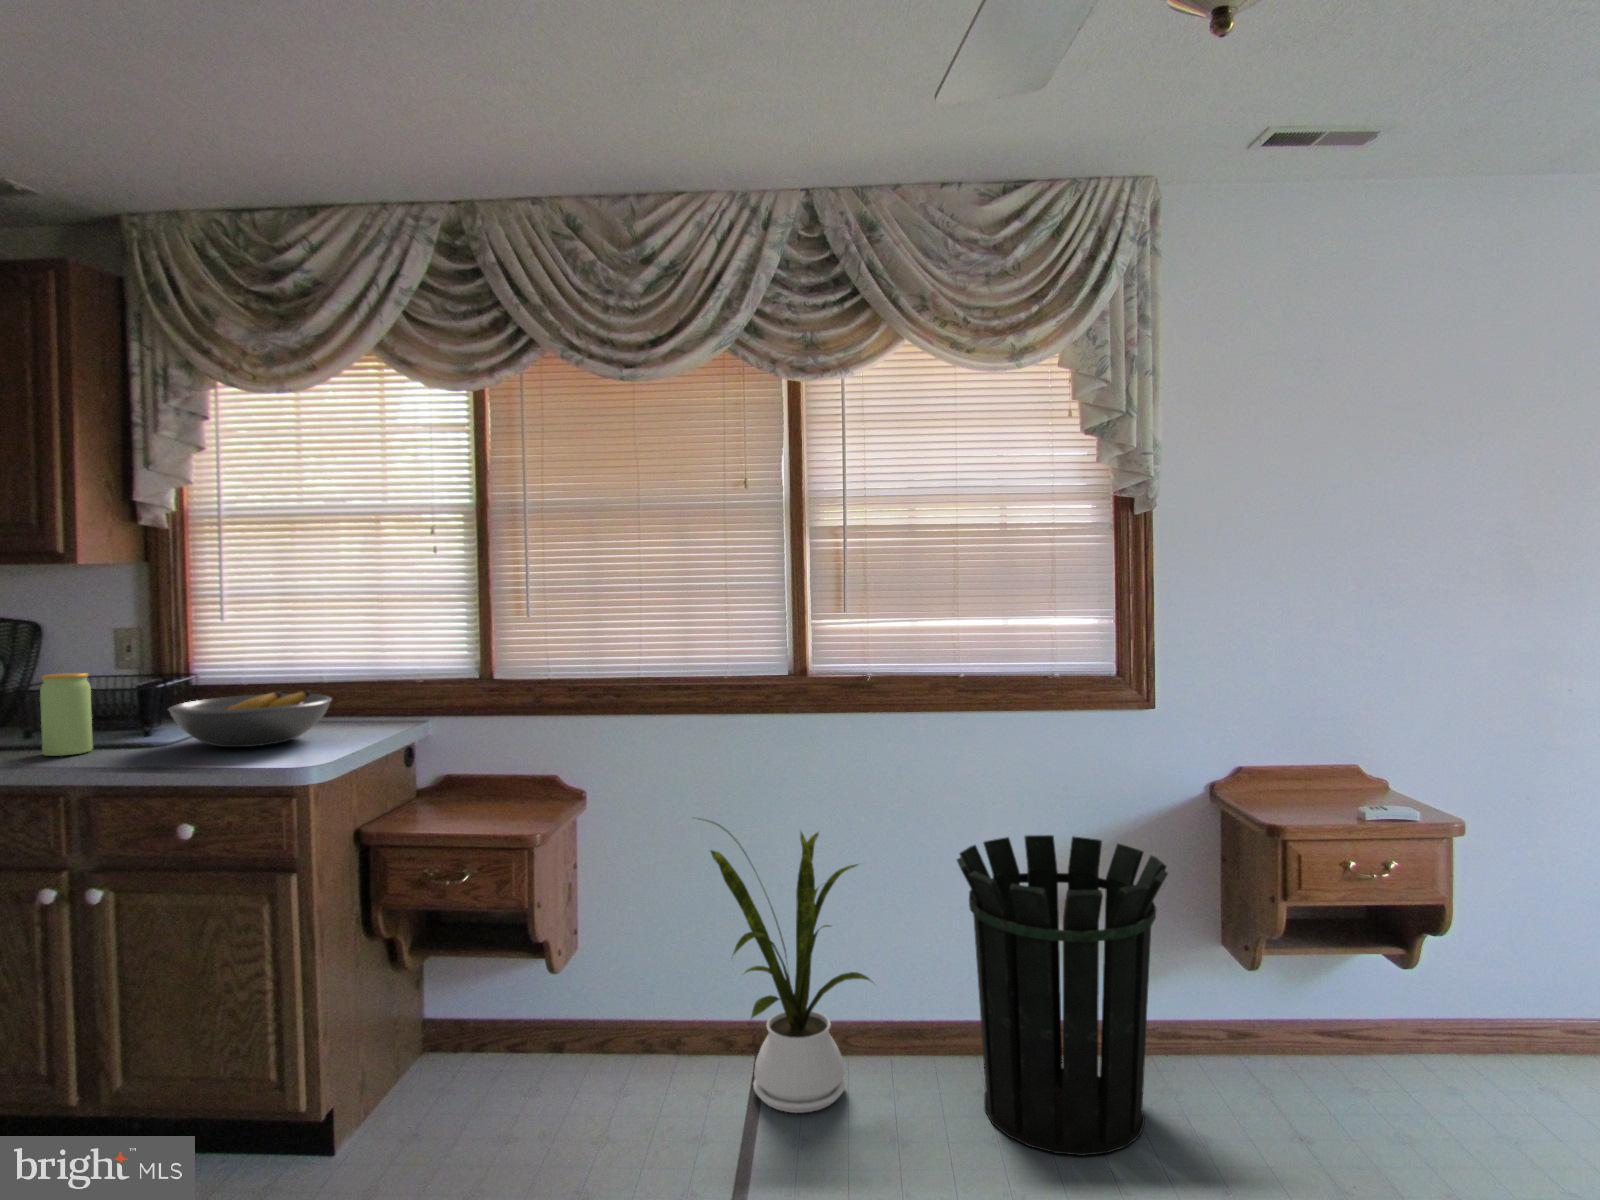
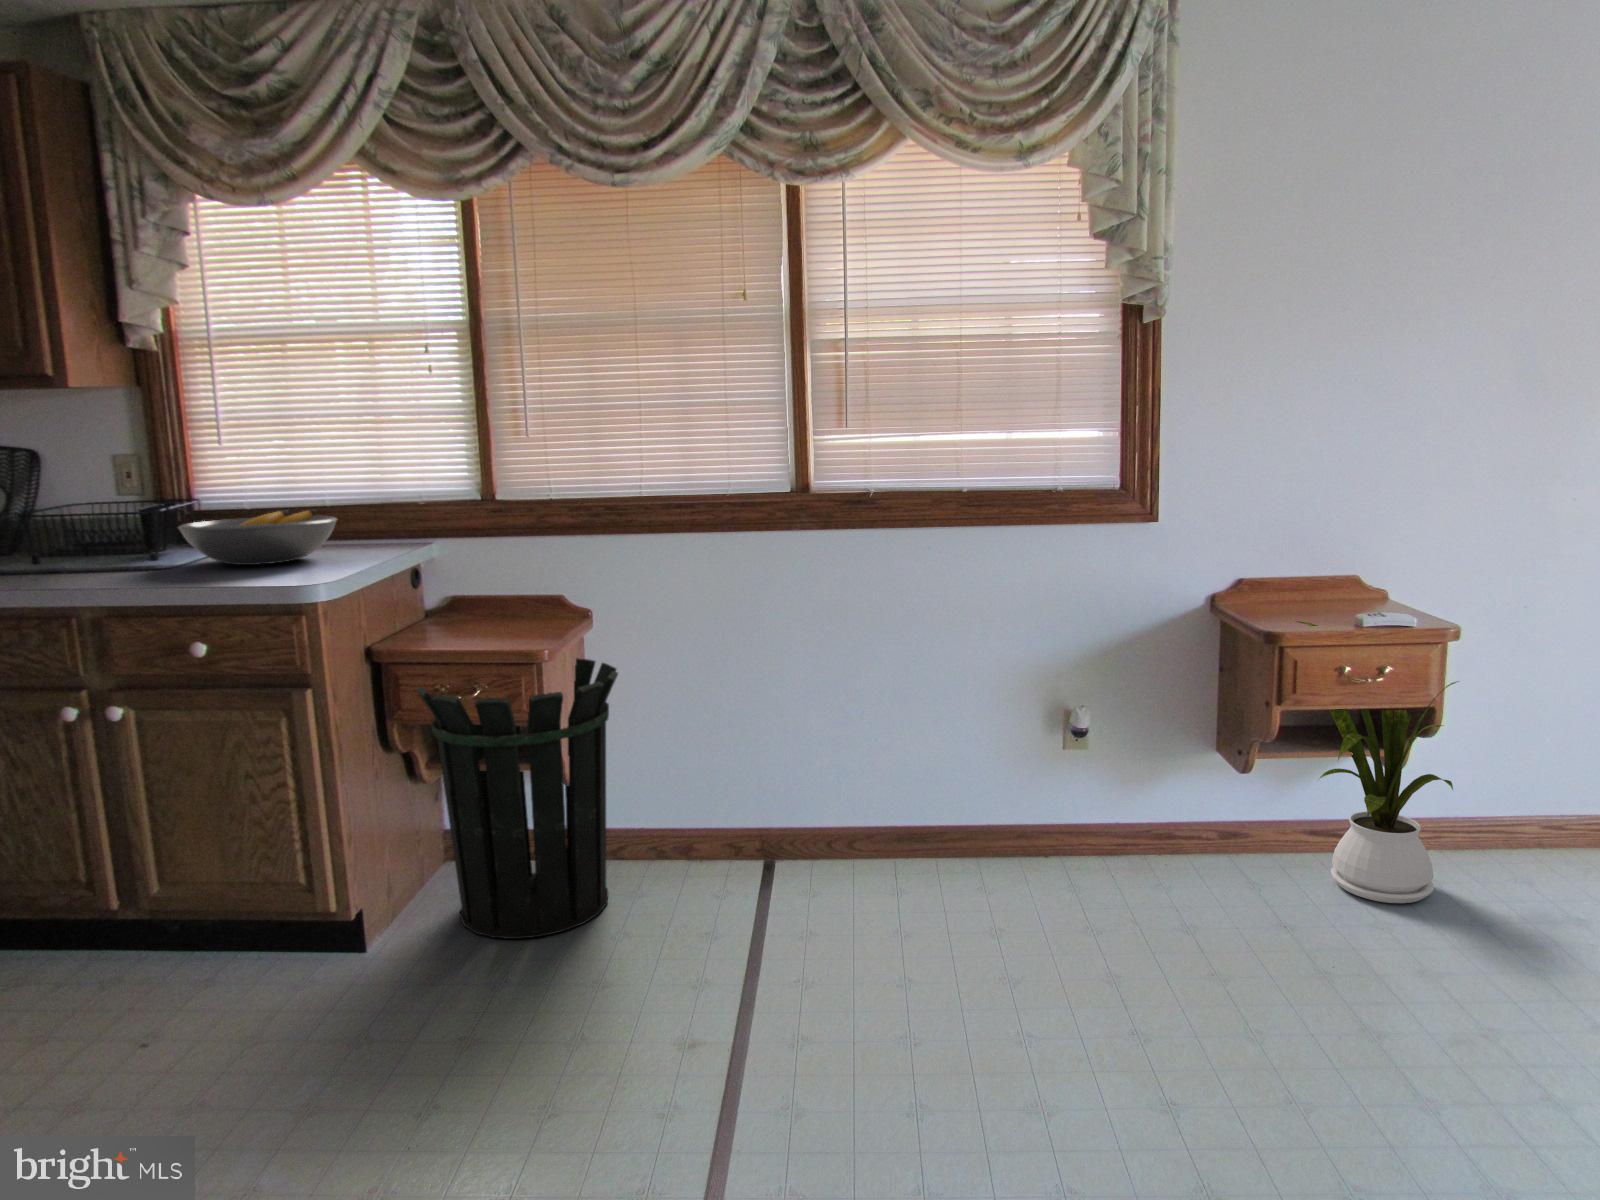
jar: present [40,673,93,756] -> none [51,493,107,573]
house plant: present [698,819,870,1113] -> present [1296,621,1459,903]
waste bin: present [957,835,1168,1156] -> present [417,658,618,939]

